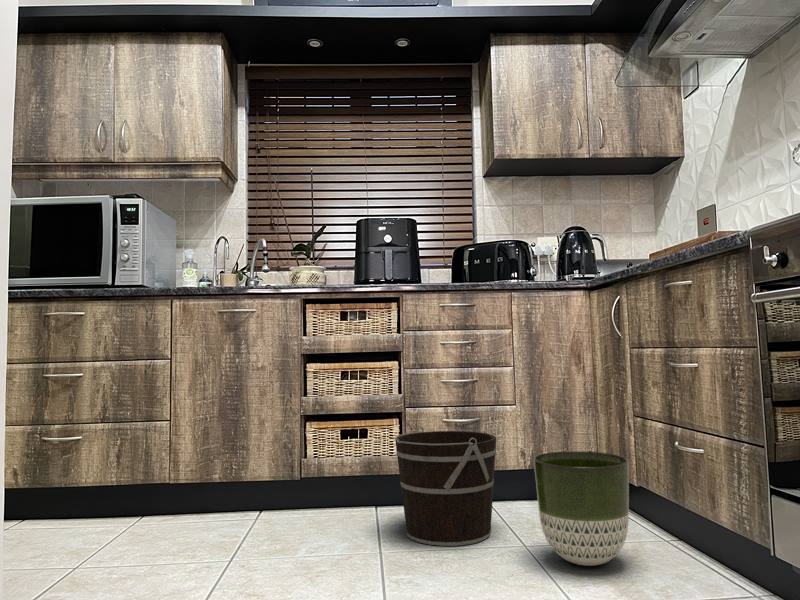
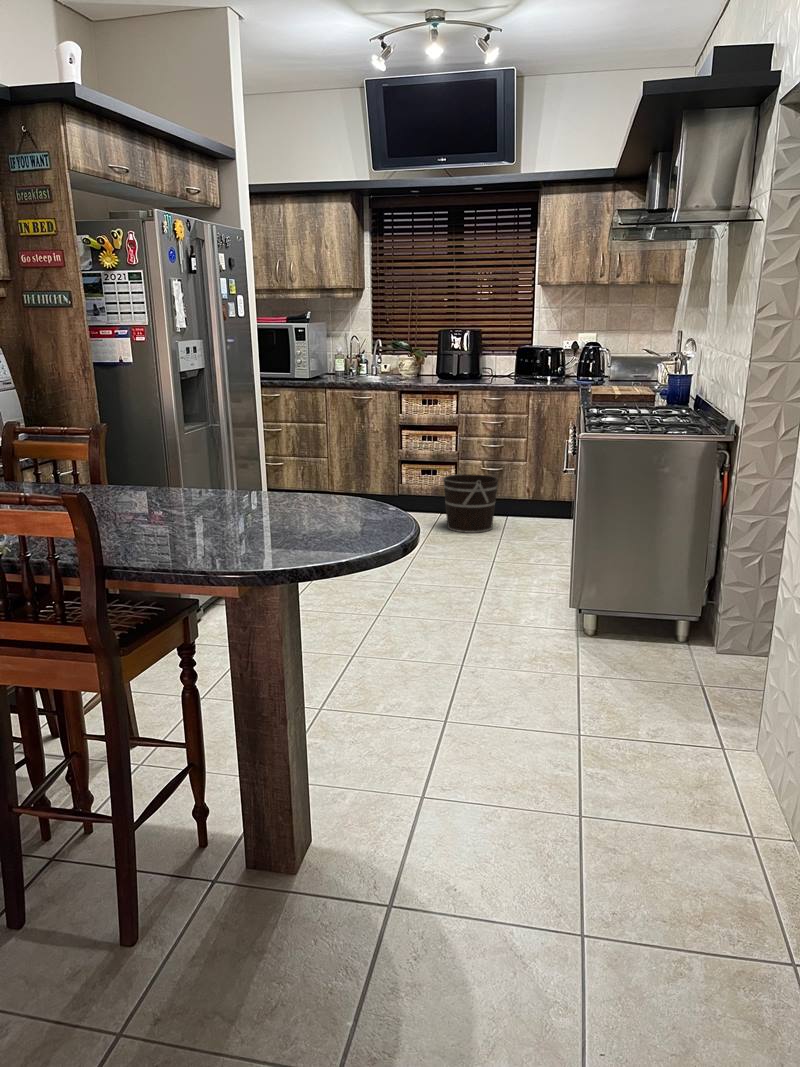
planter: present [534,451,629,566] -> none [502,491,547,544]

